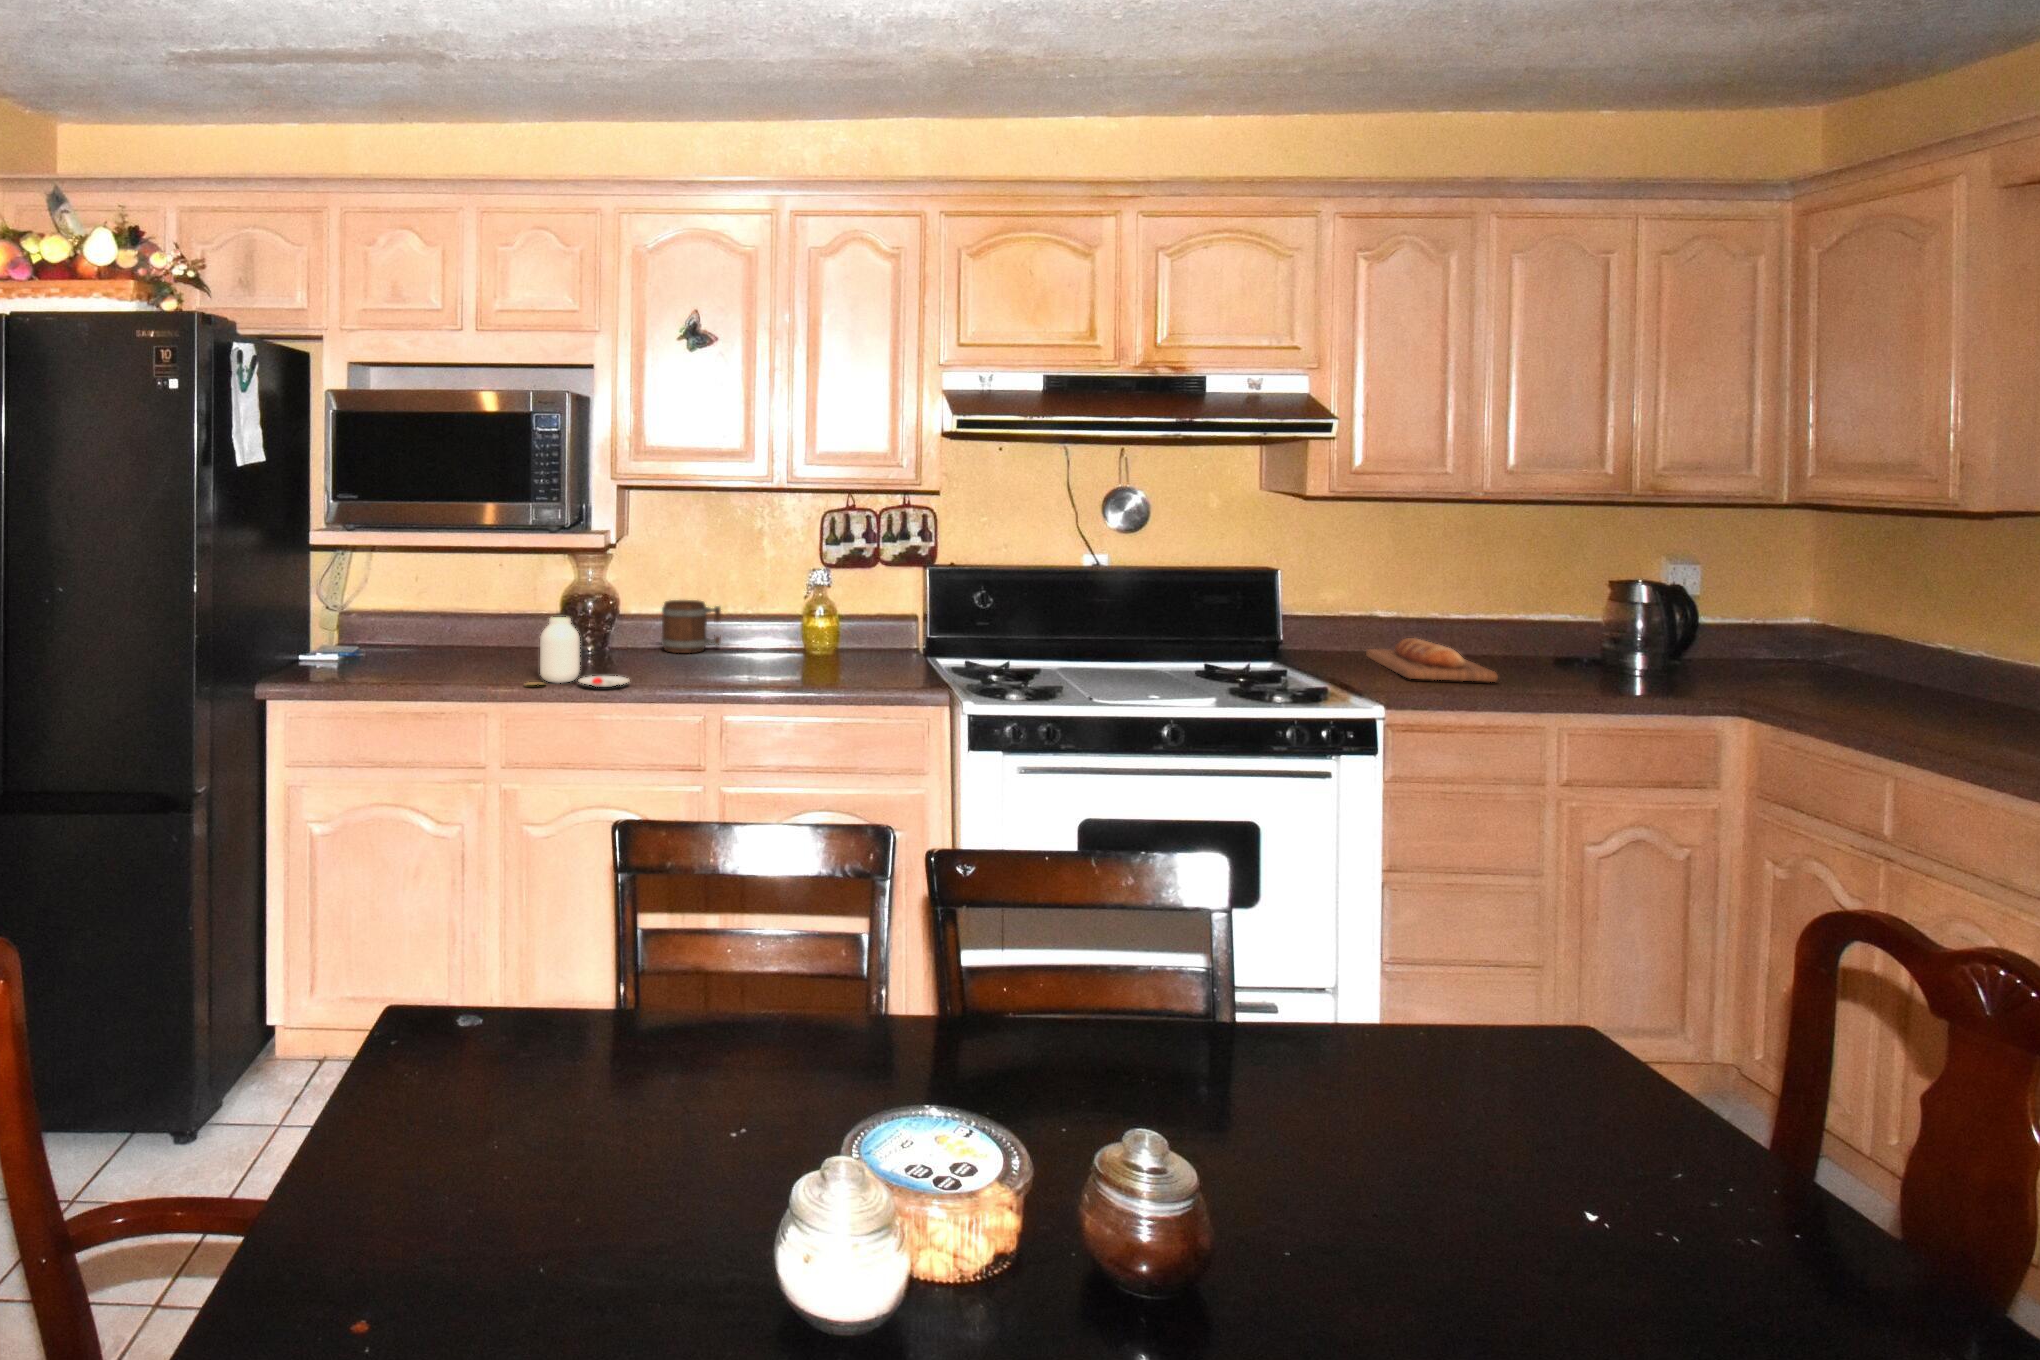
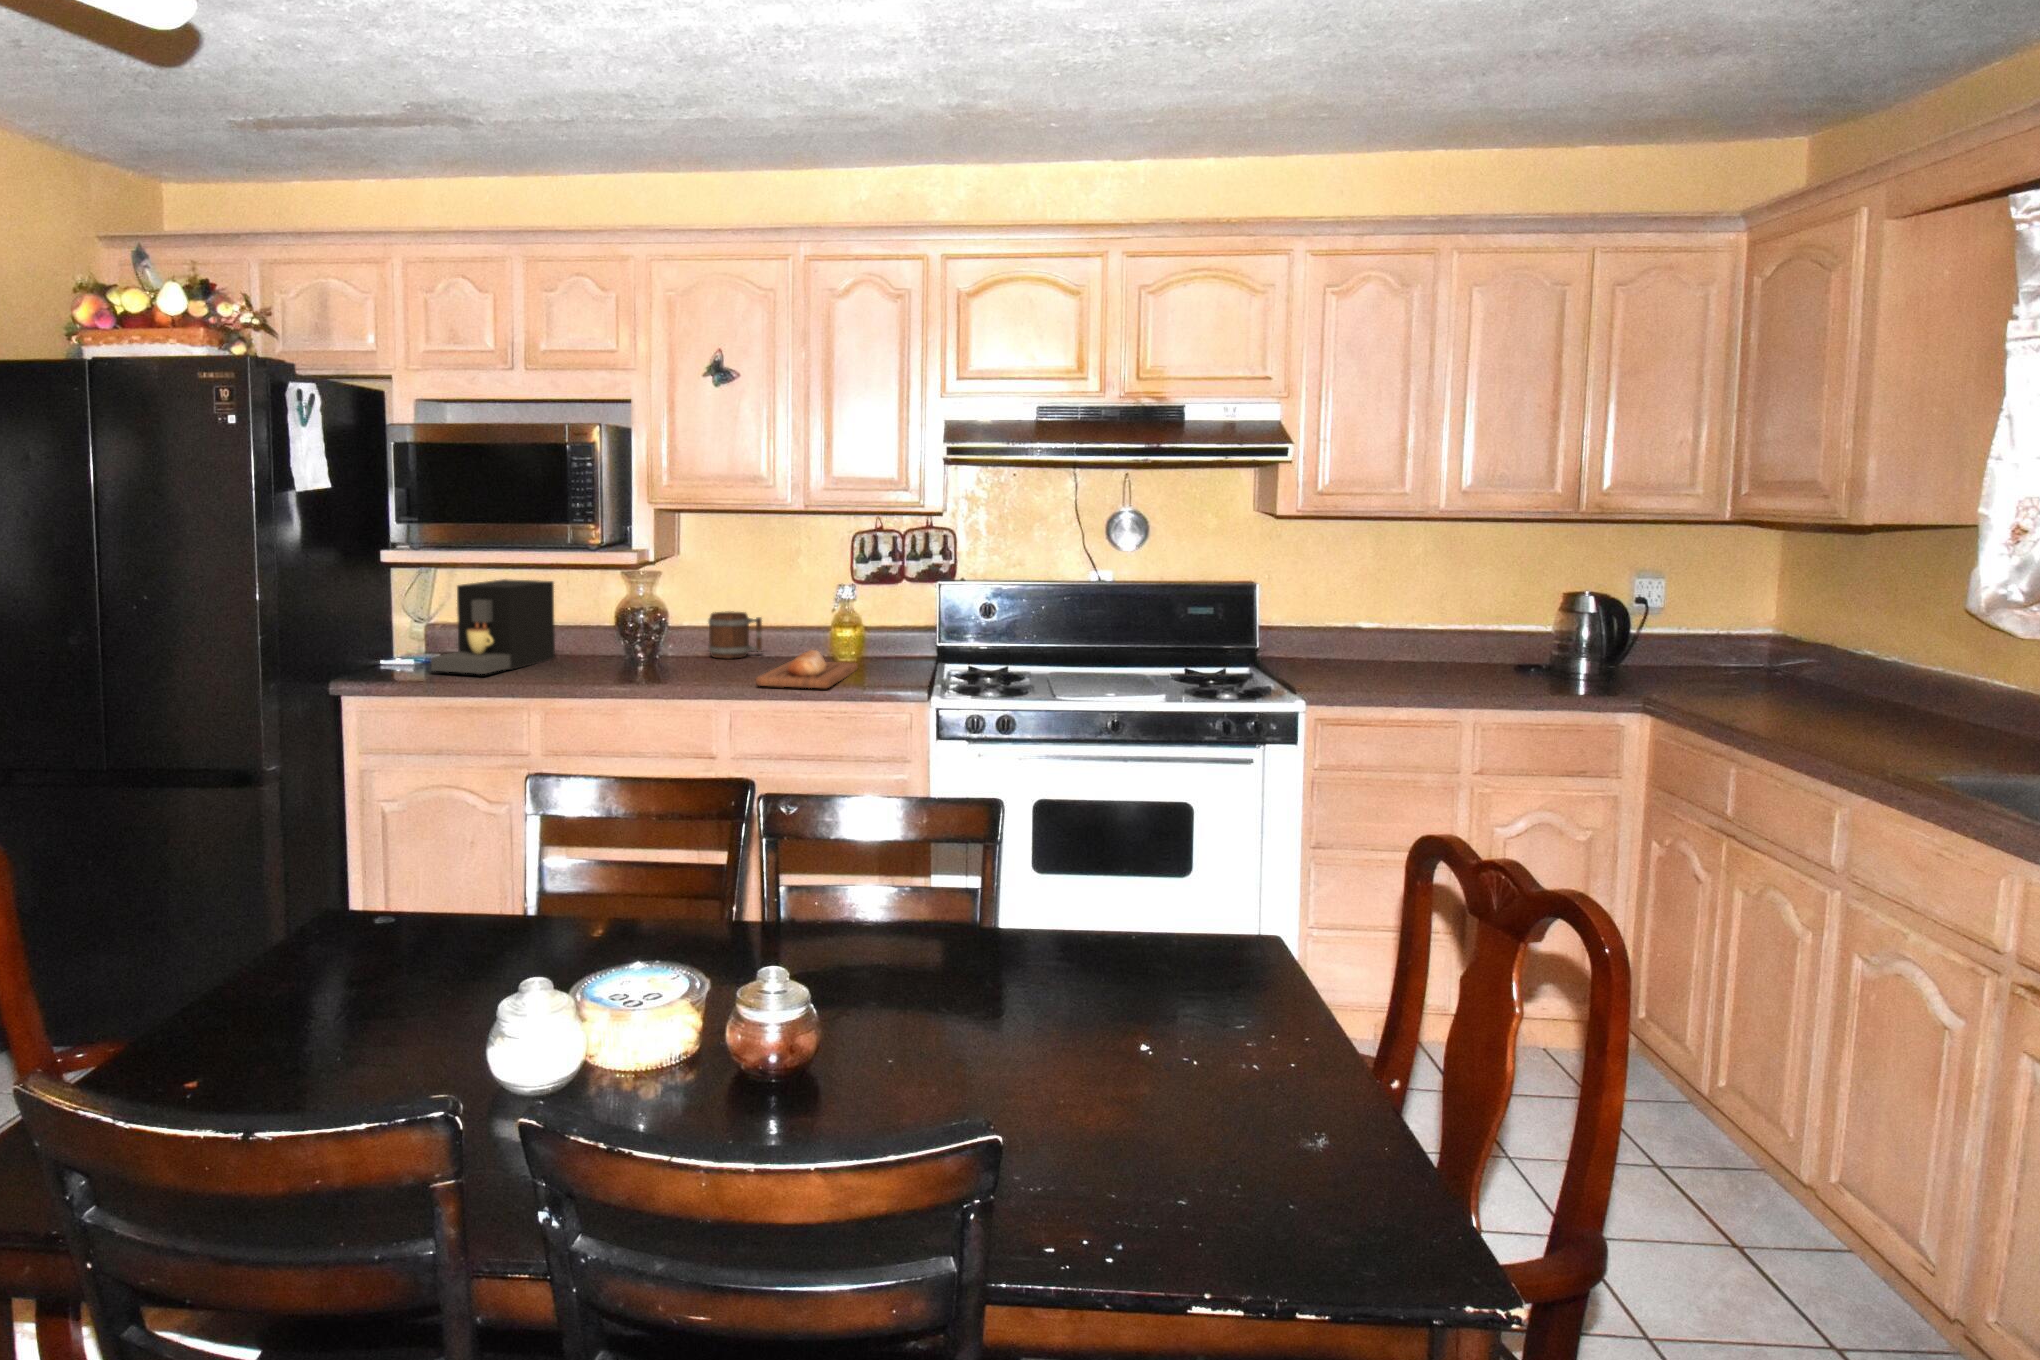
coffee maker: none [360,564,490,674] -> present [431,579,555,674]
jar: present [526,617,629,687] -> none [566,625,659,685]
bread loaf: present [1366,638,1498,682] -> present [756,650,858,688]

